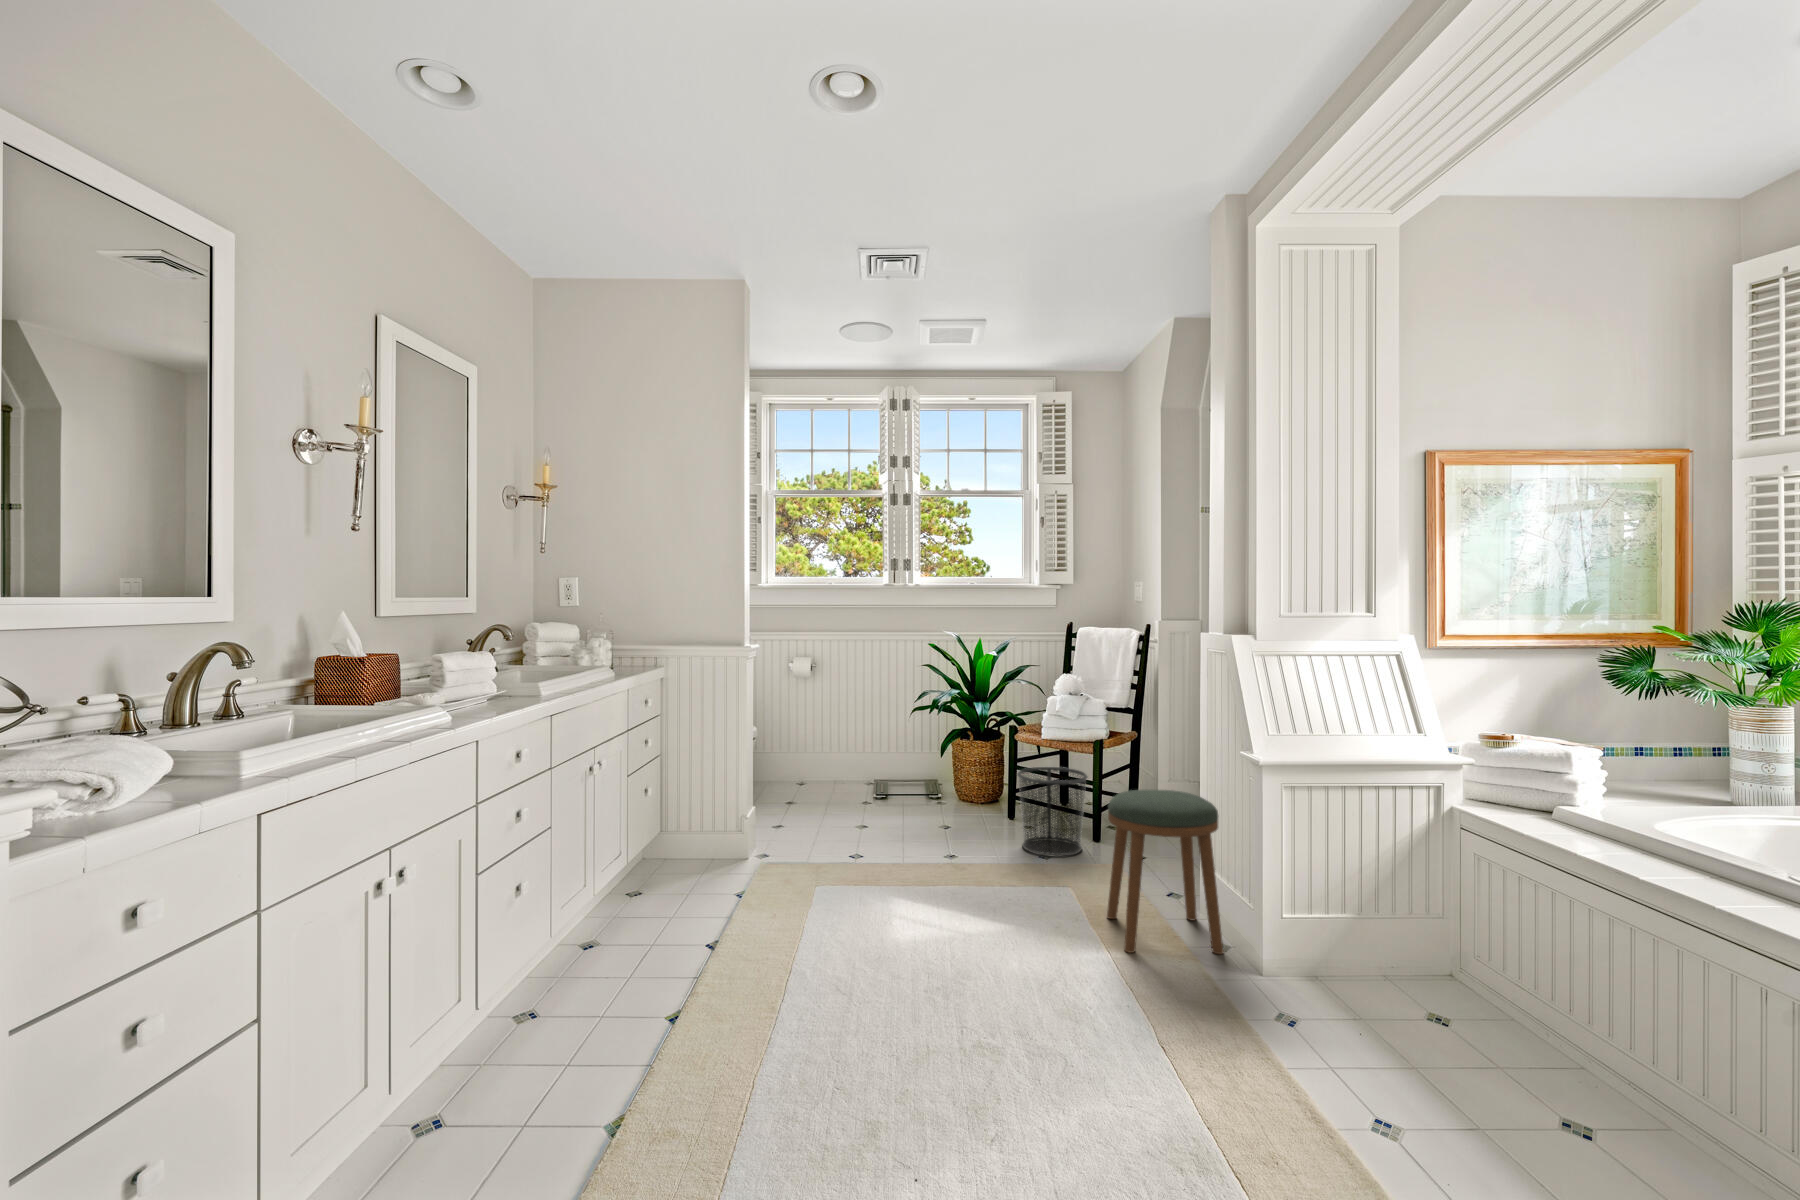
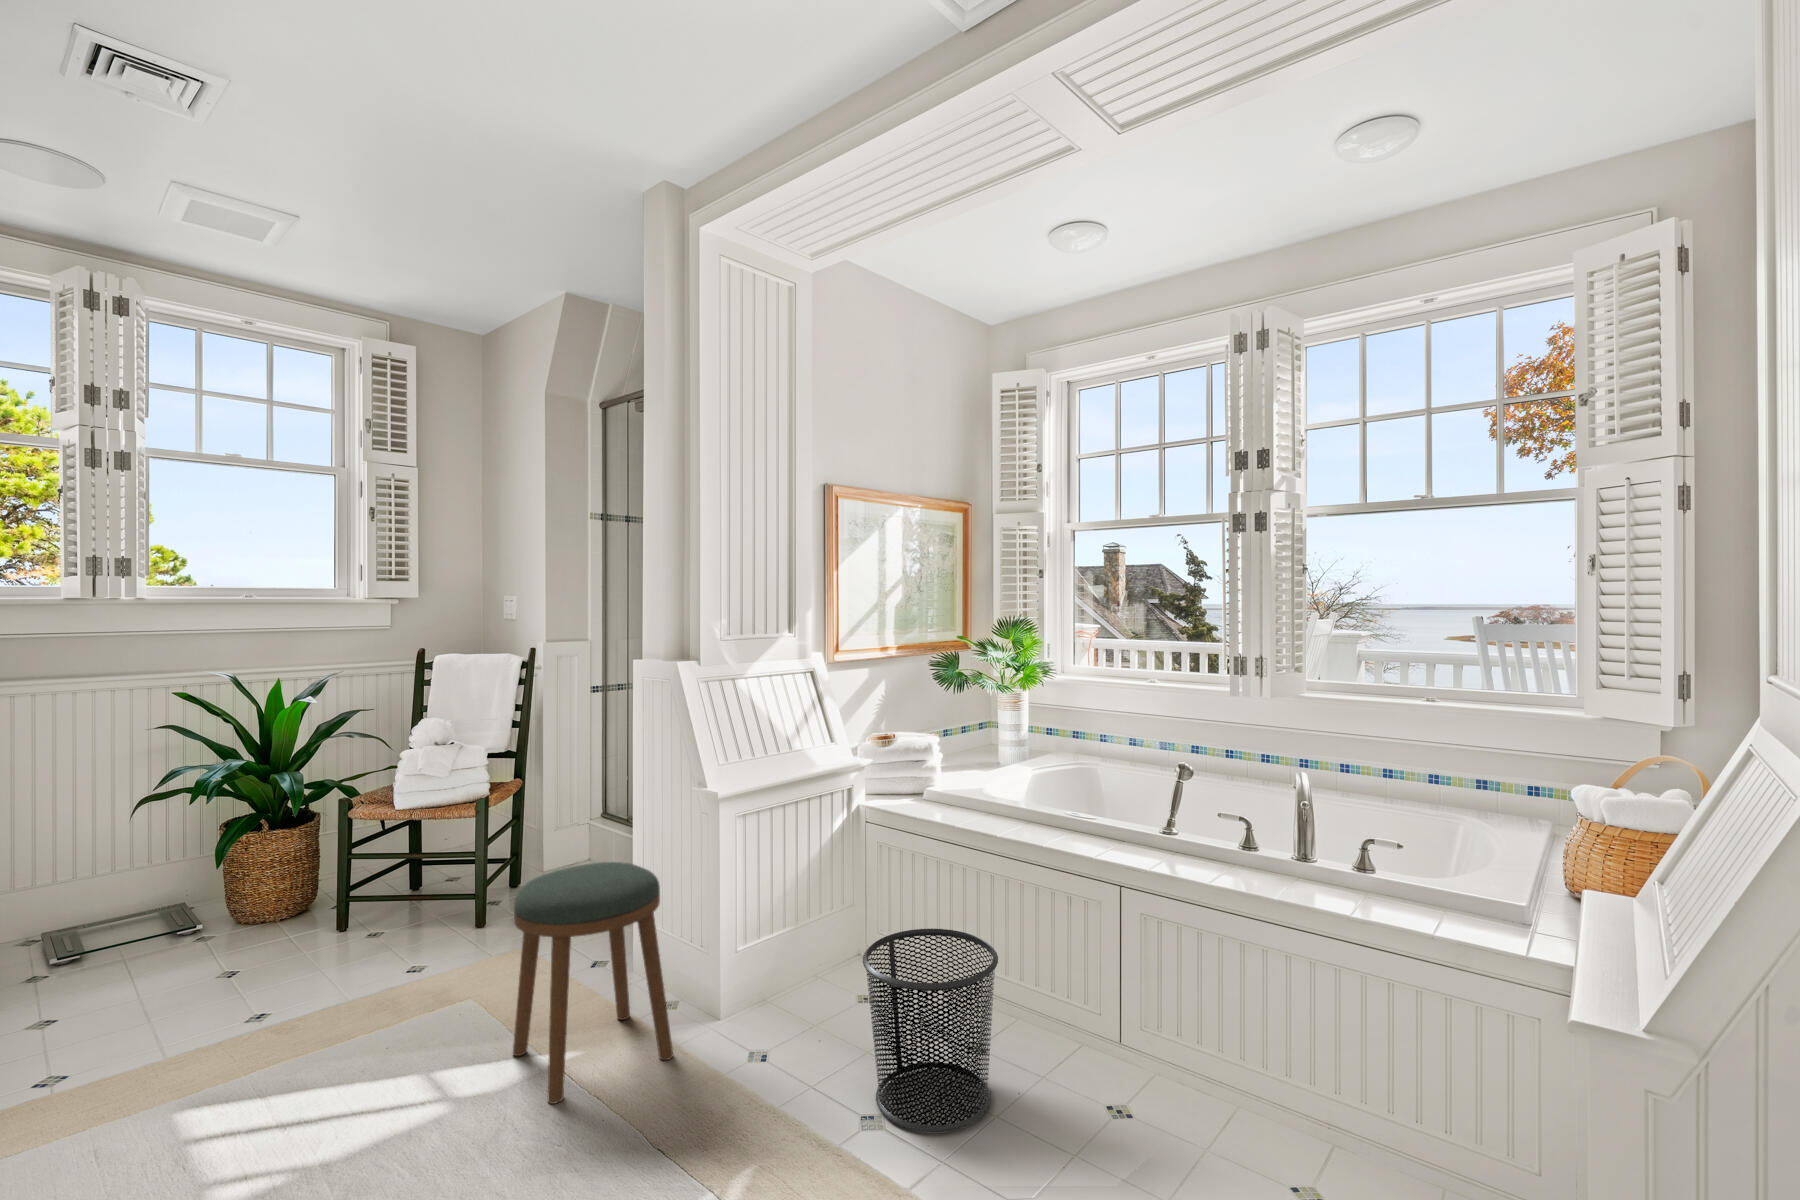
waste bin: present [1017,767,1087,857] -> present [863,929,998,1132]

